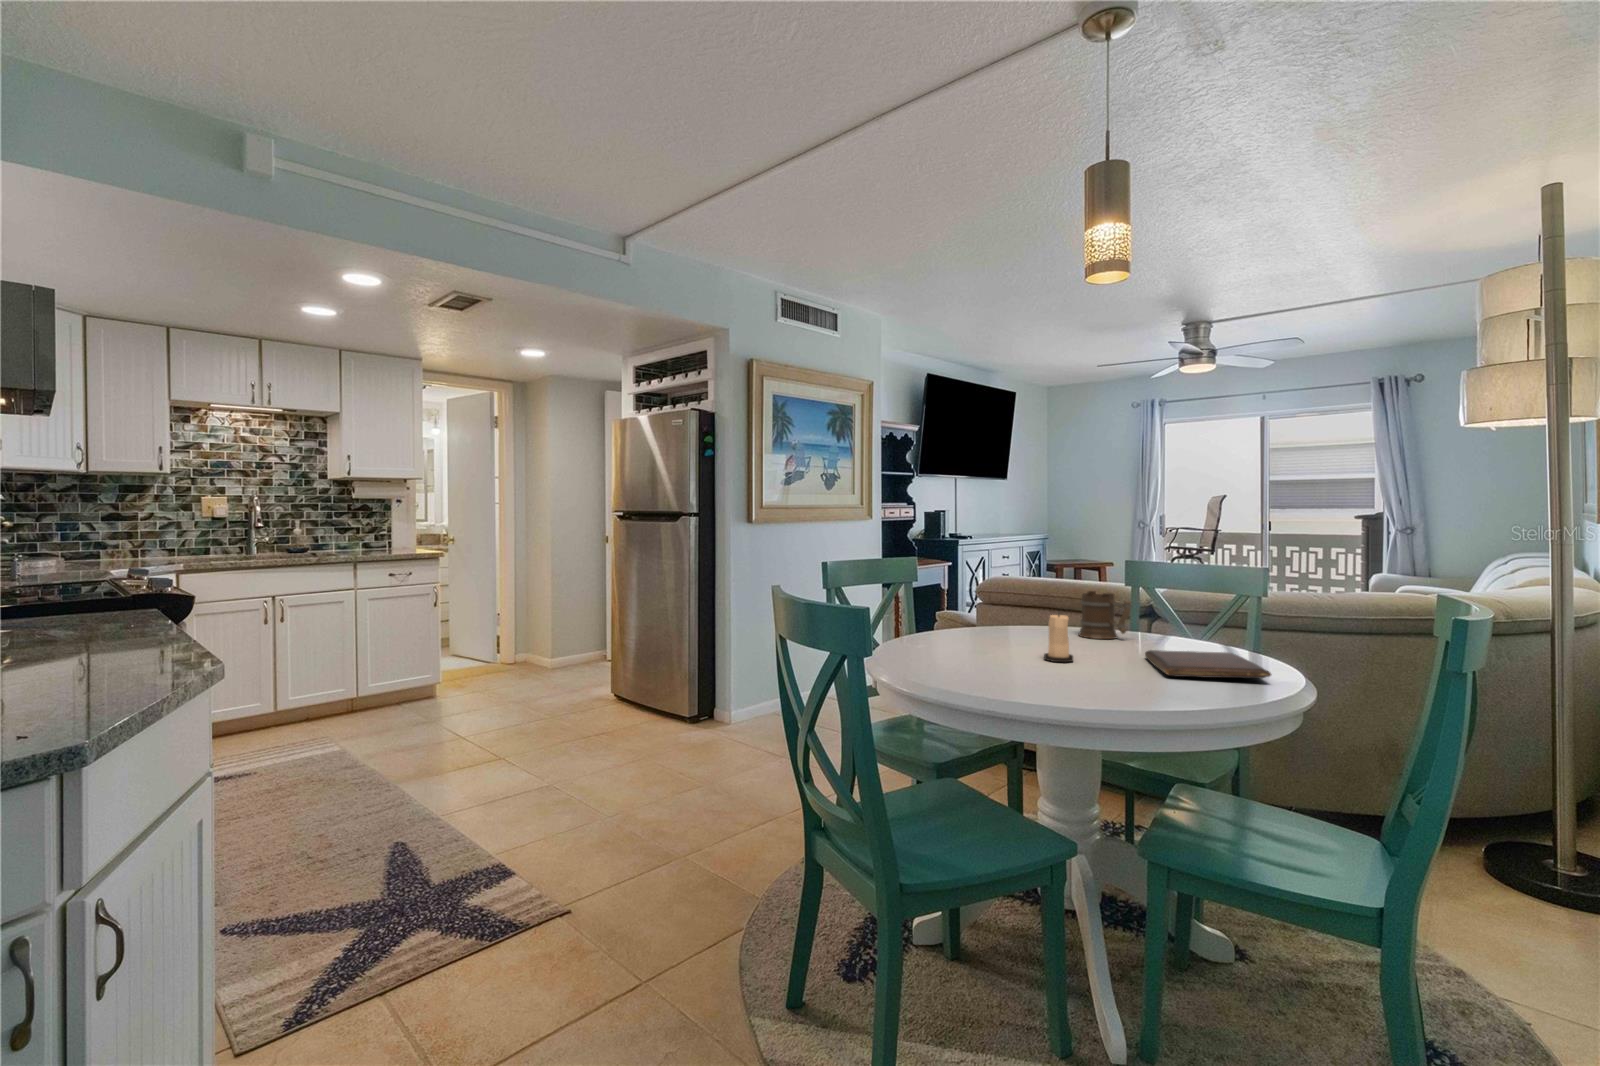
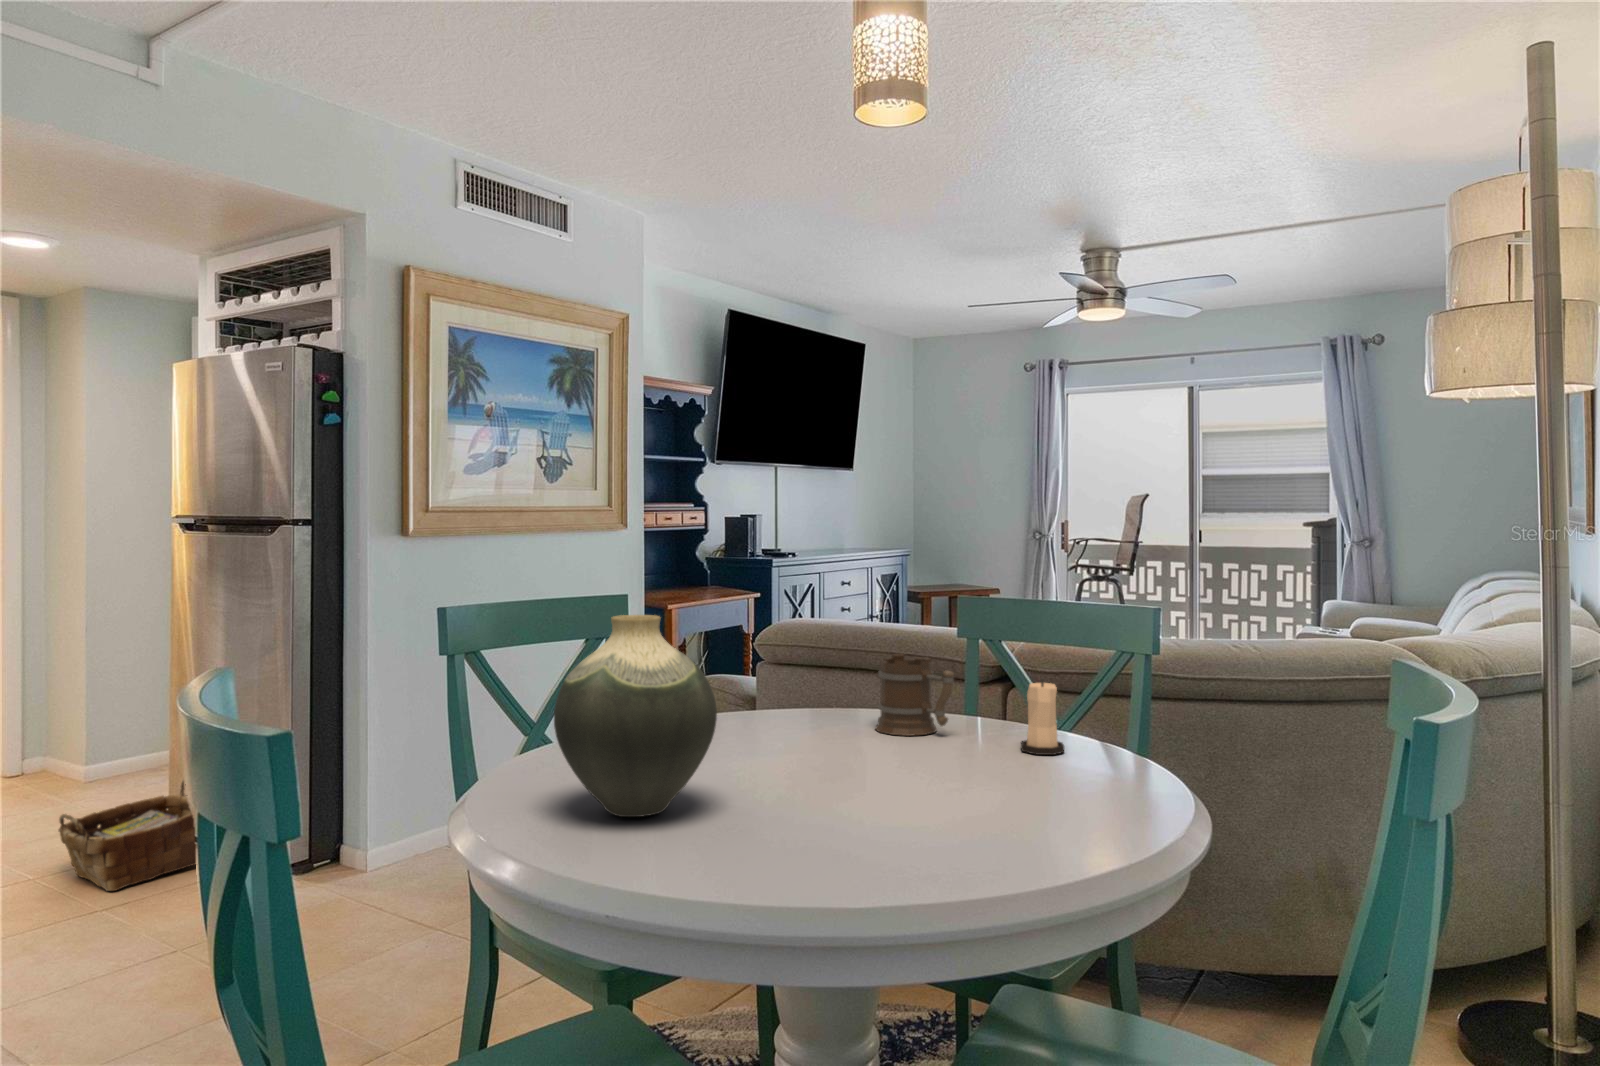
vase: none [921,560,1011,669] -> present [554,615,717,817]
candle: present [1044,613,1073,662] -> present [1021,679,1064,755]
book: present [1145,650,1272,678] -> none [961,760,1144,815]
woven basket: none [562,663,638,725] -> present [59,780,196,891]

